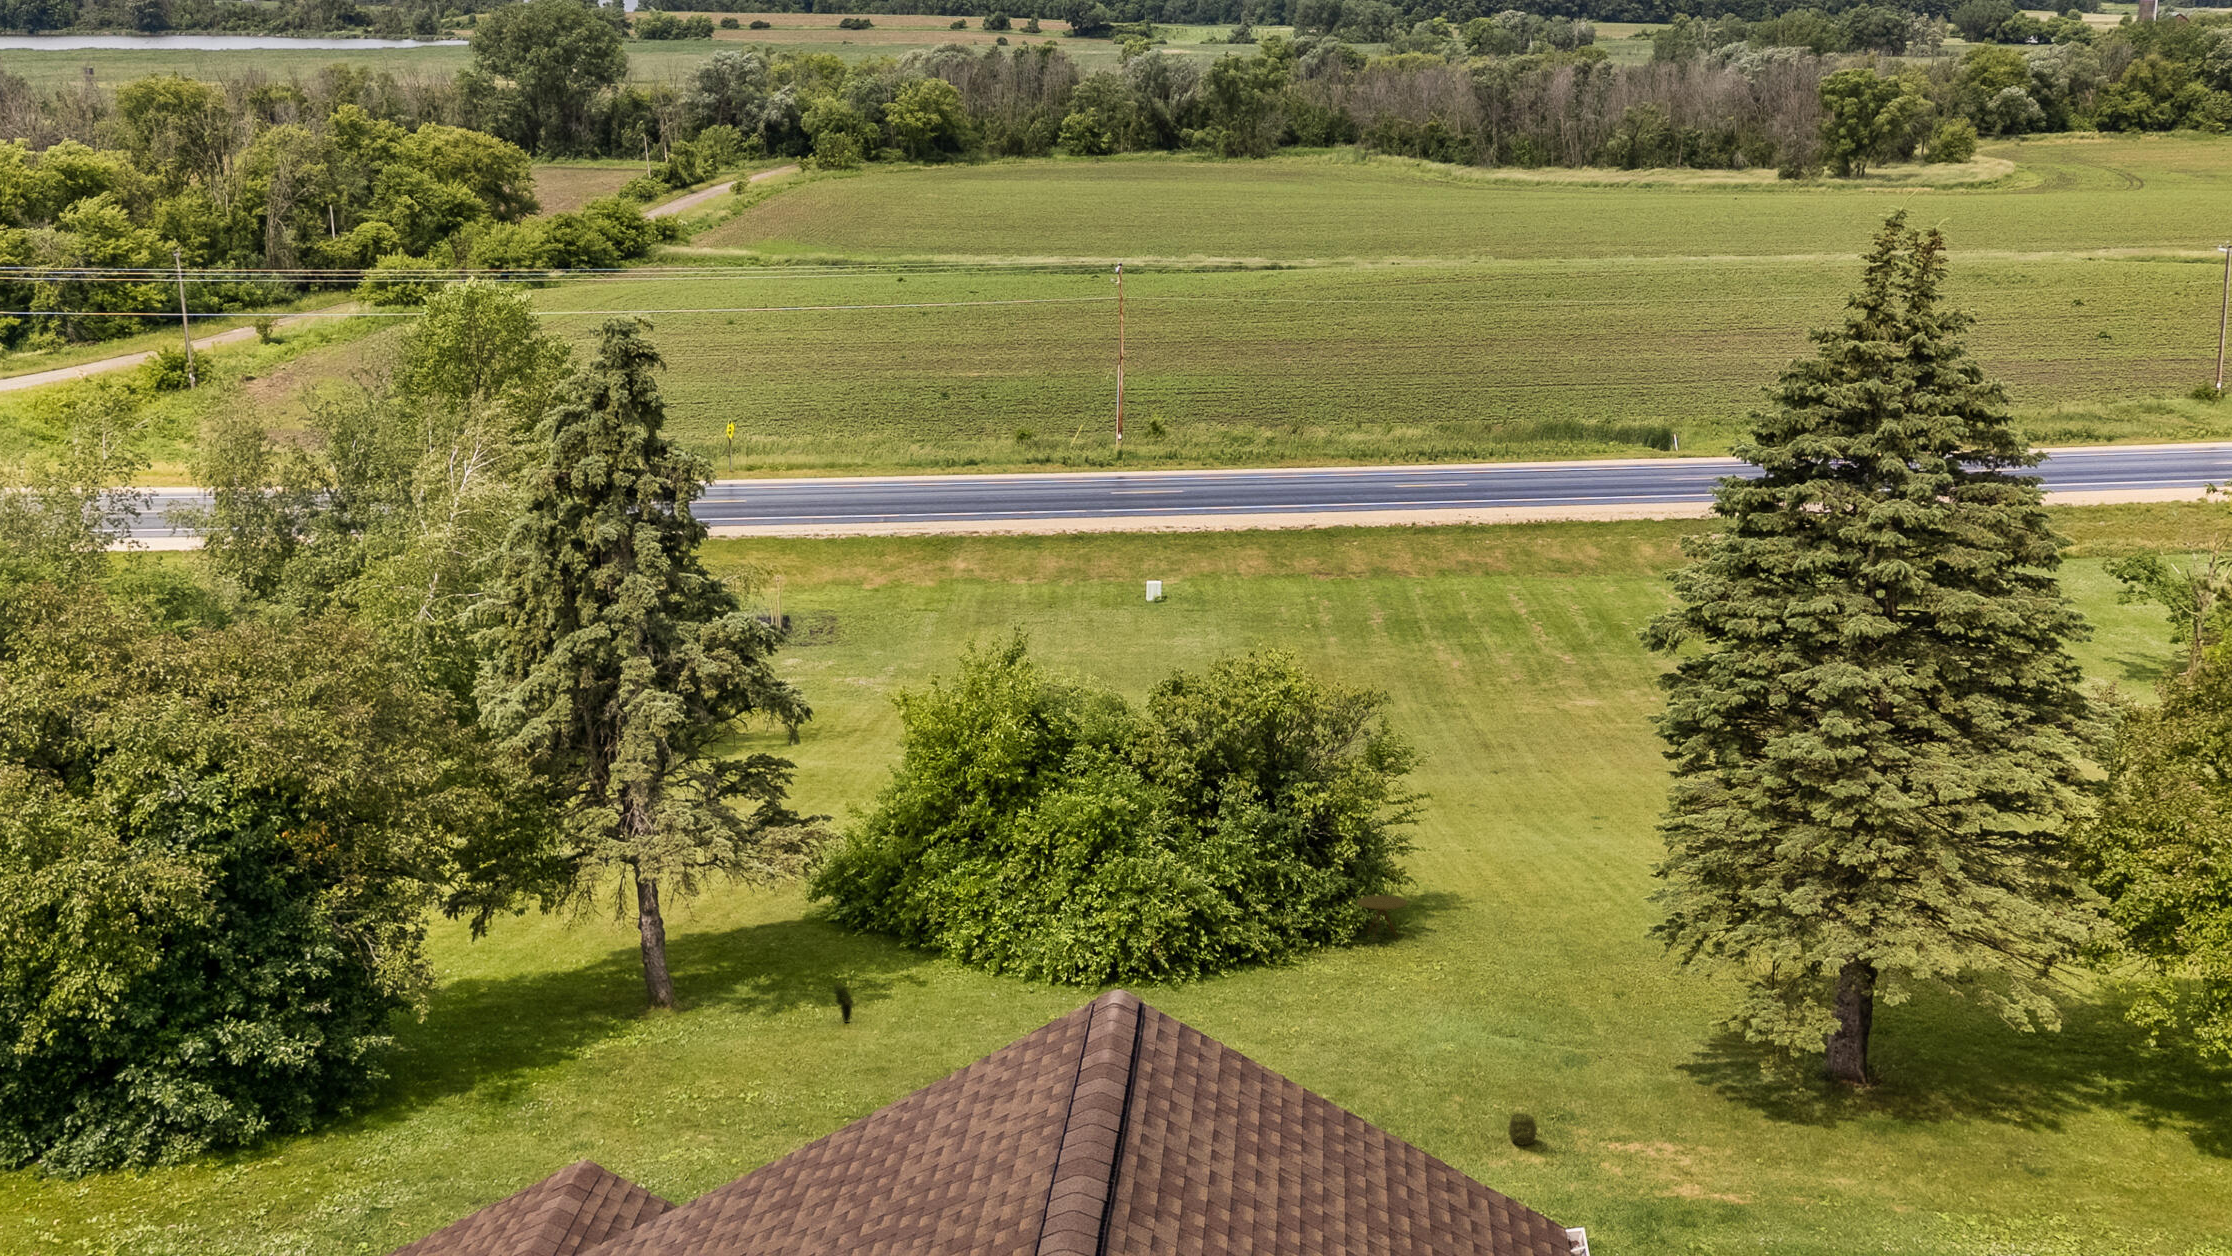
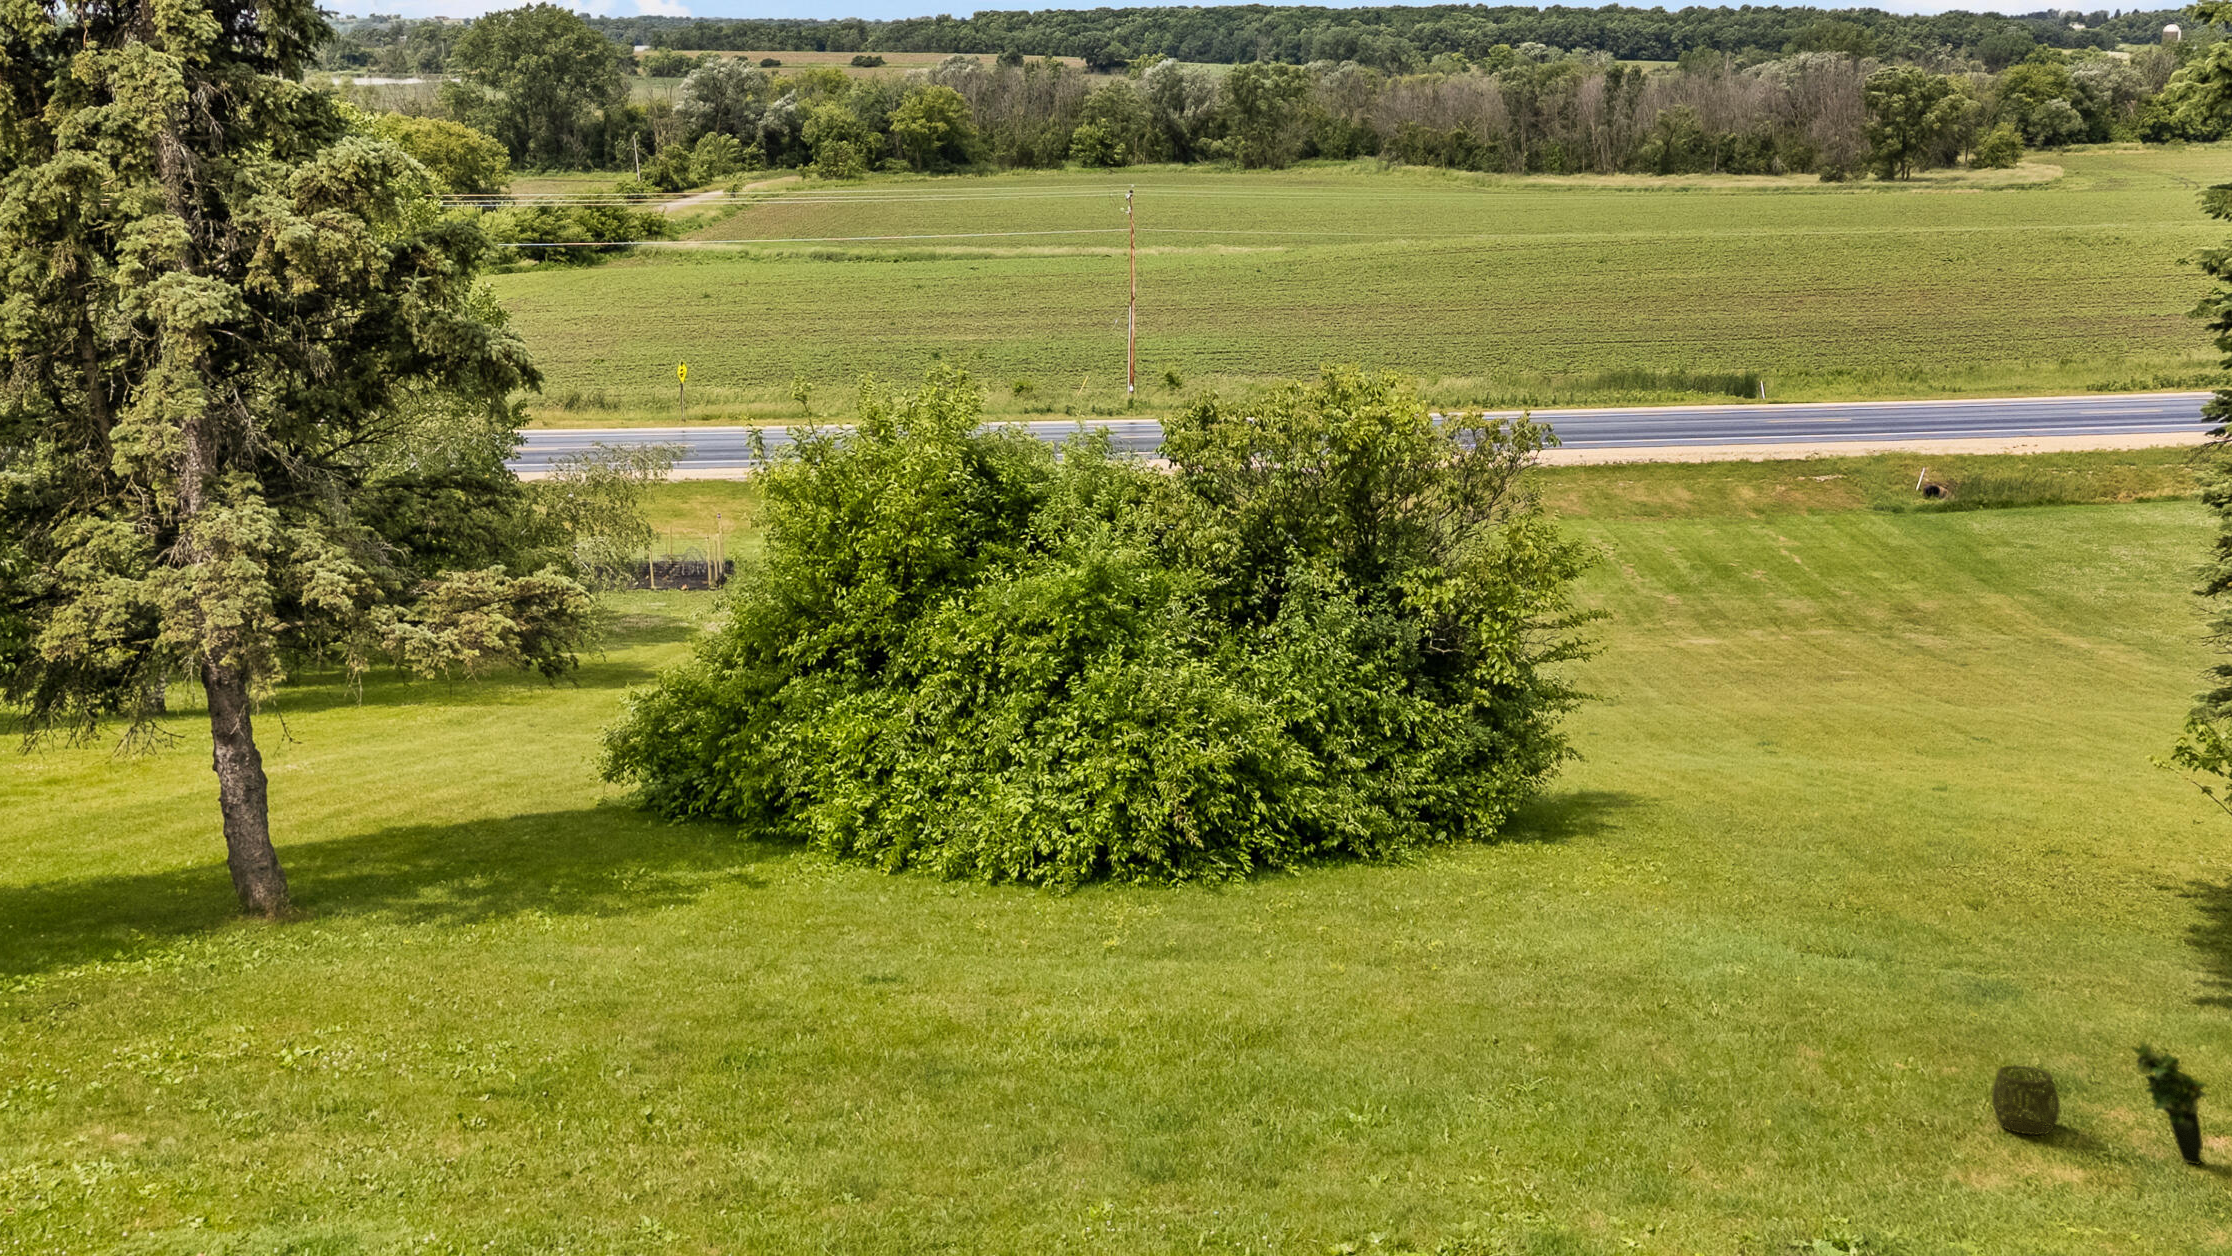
round table: present [1357,895,1407,933] -> none [1509,752,1595,821]
potted plant: present [833,982,853,1023] -> present [2132,1041,2207,1164]

